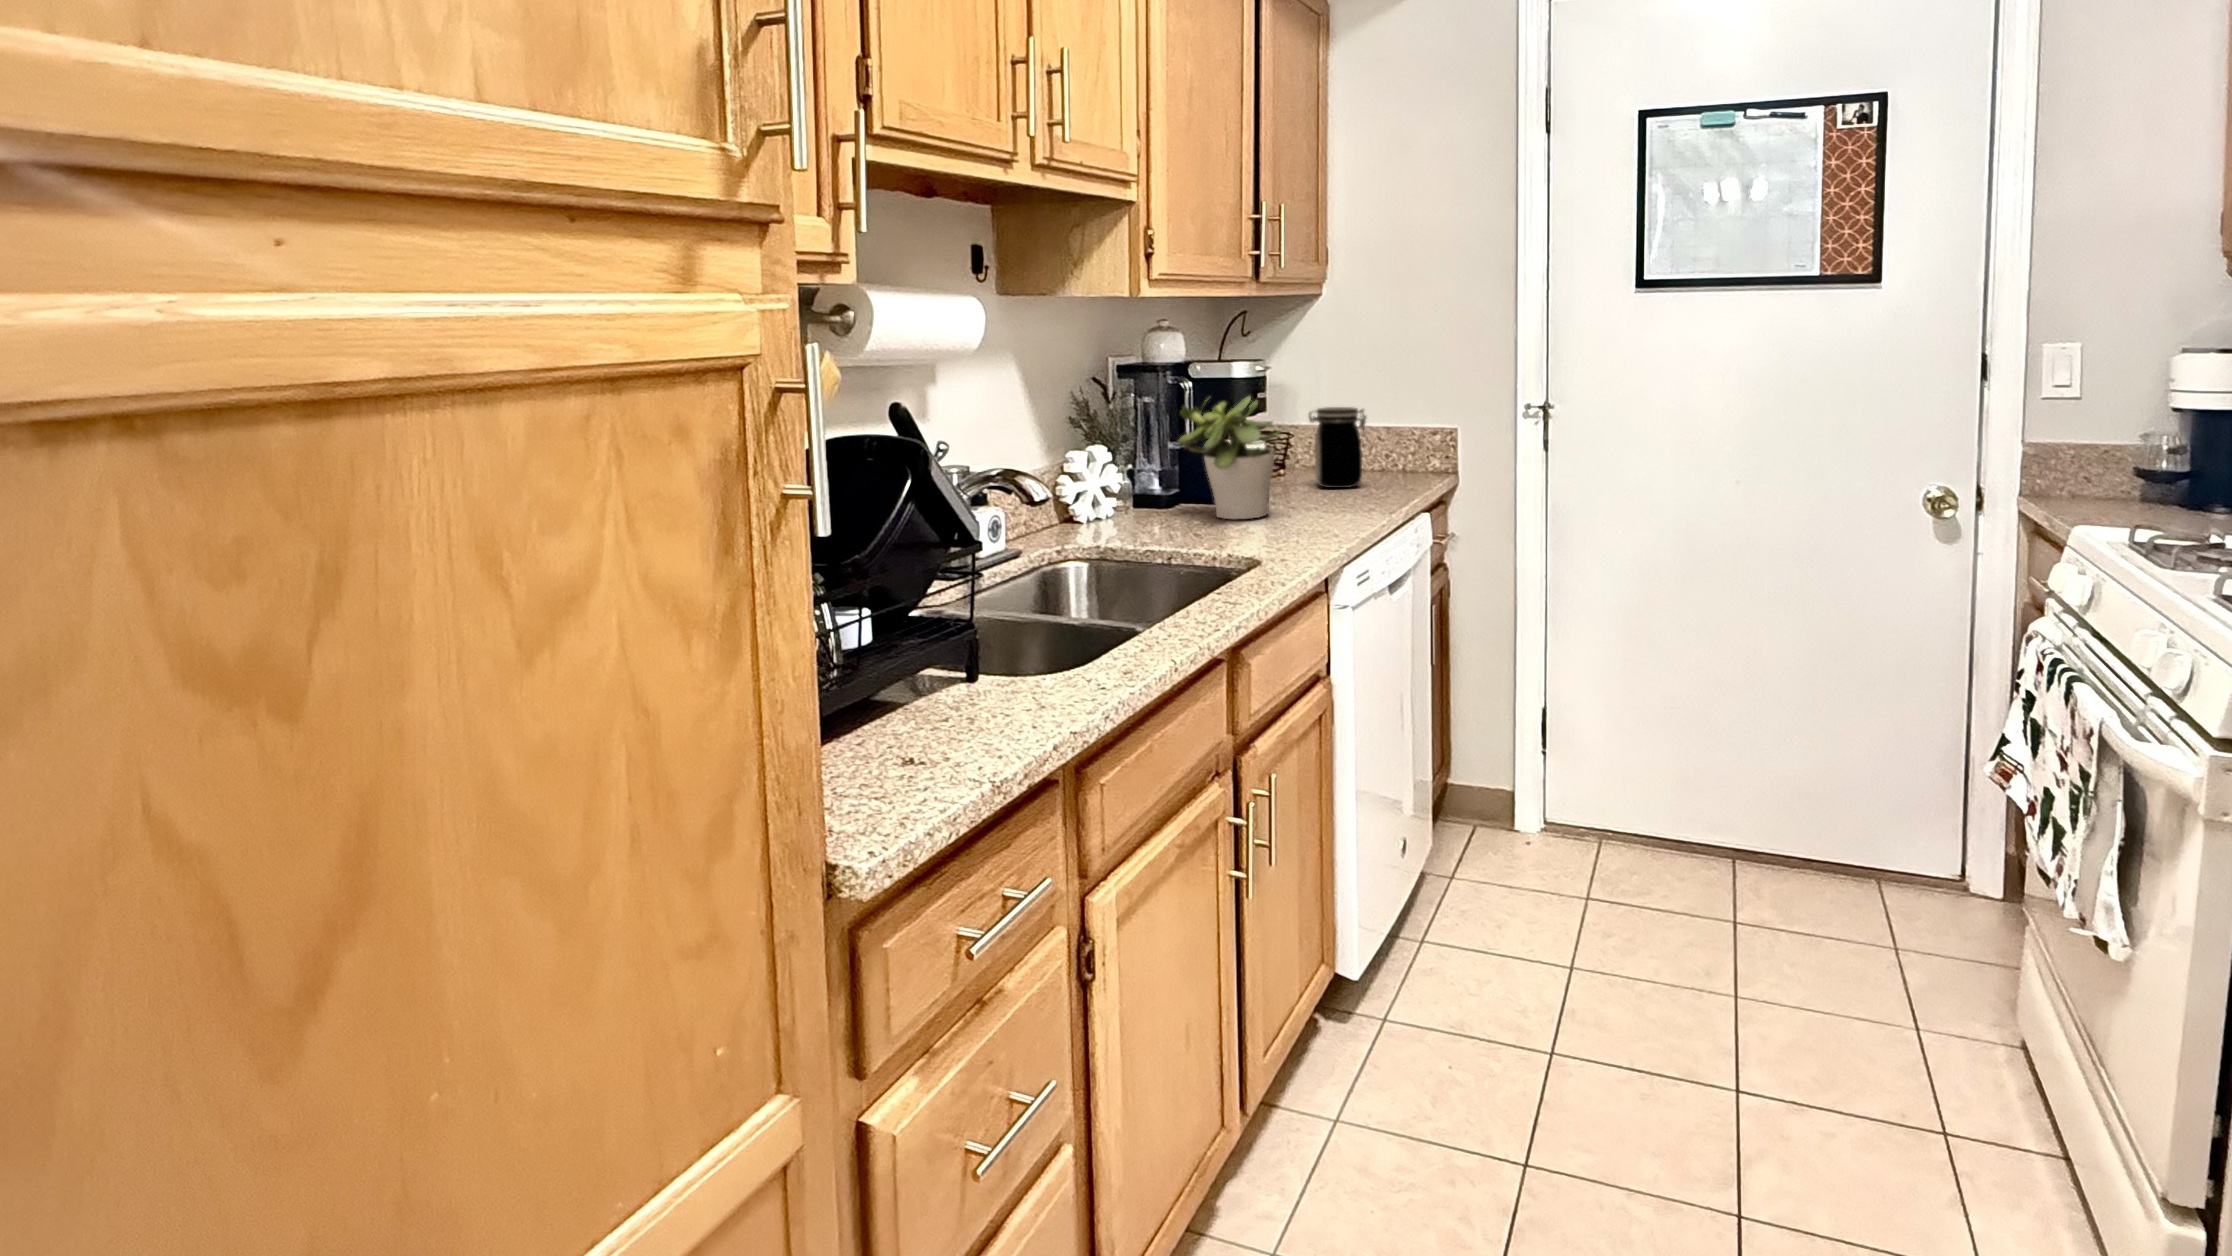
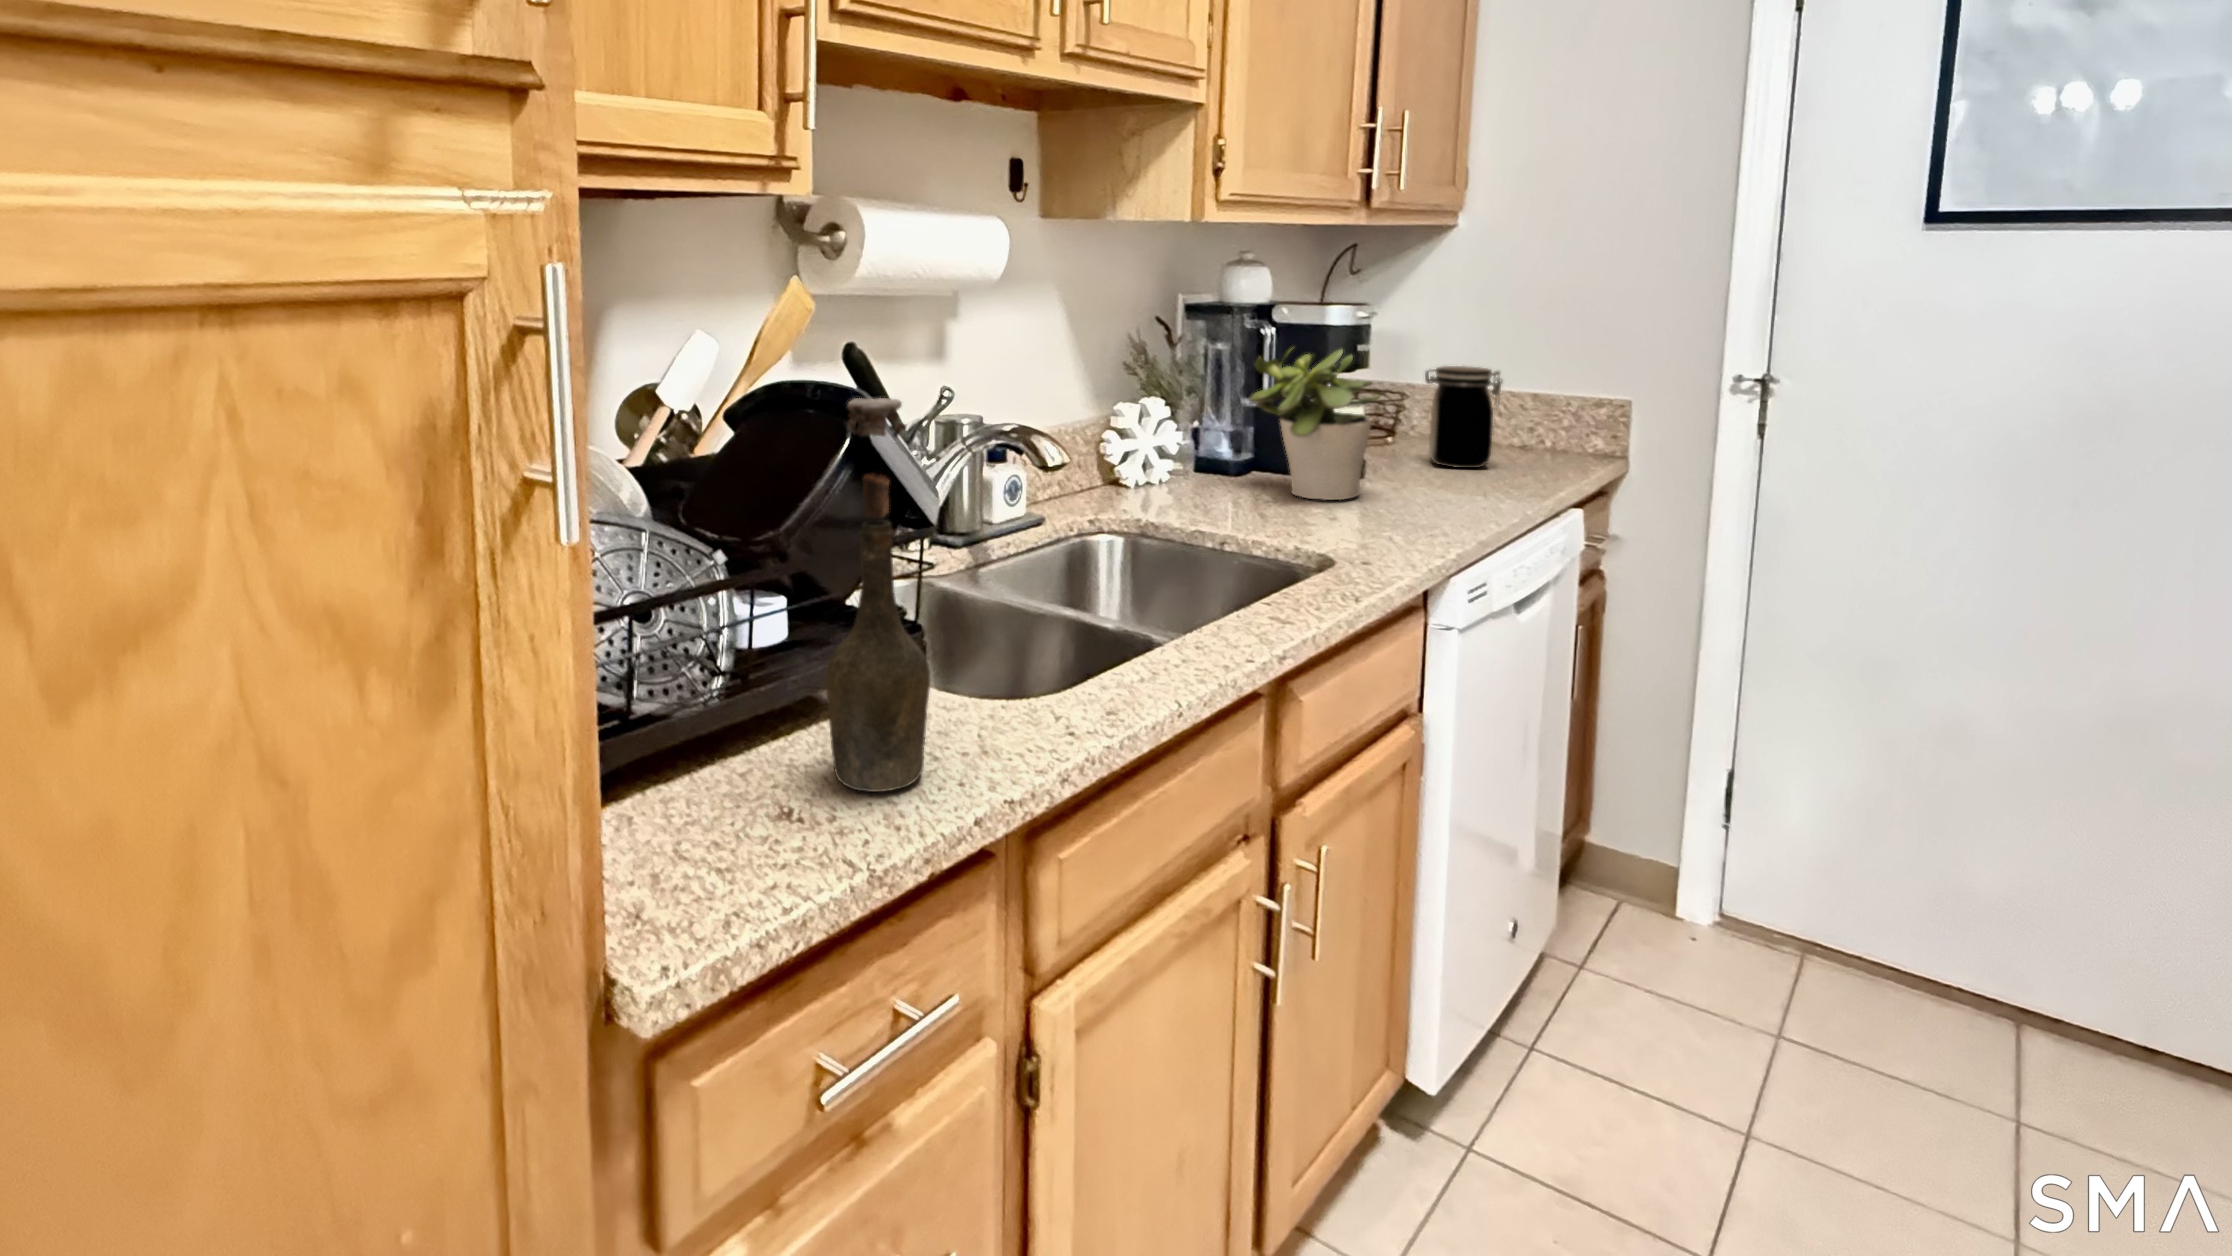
bottle: none [922,440,1005,742] -> present [825,398,931,792]

